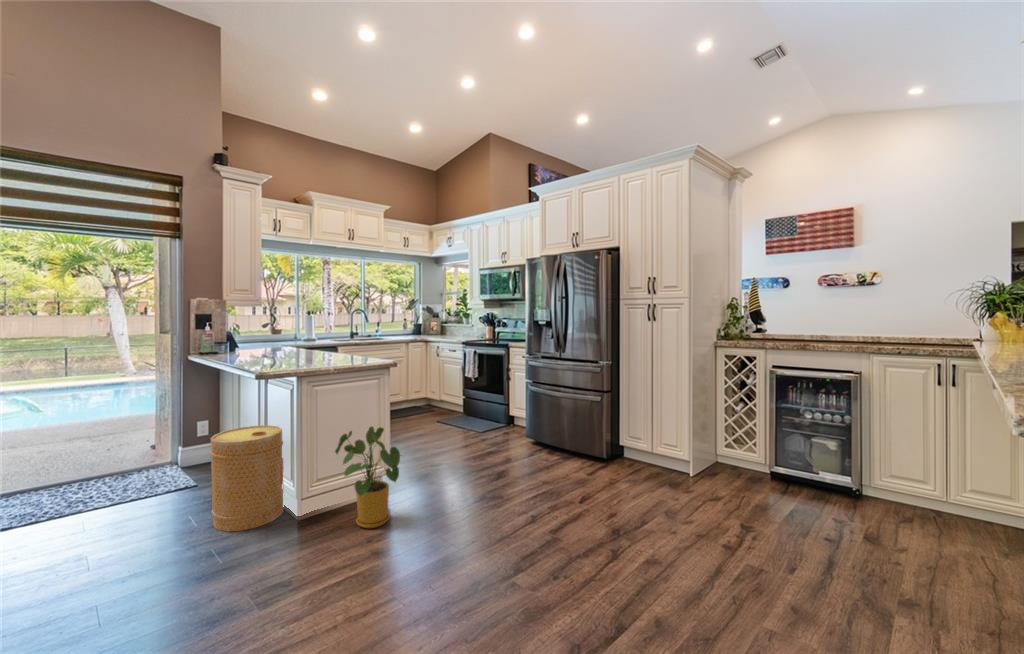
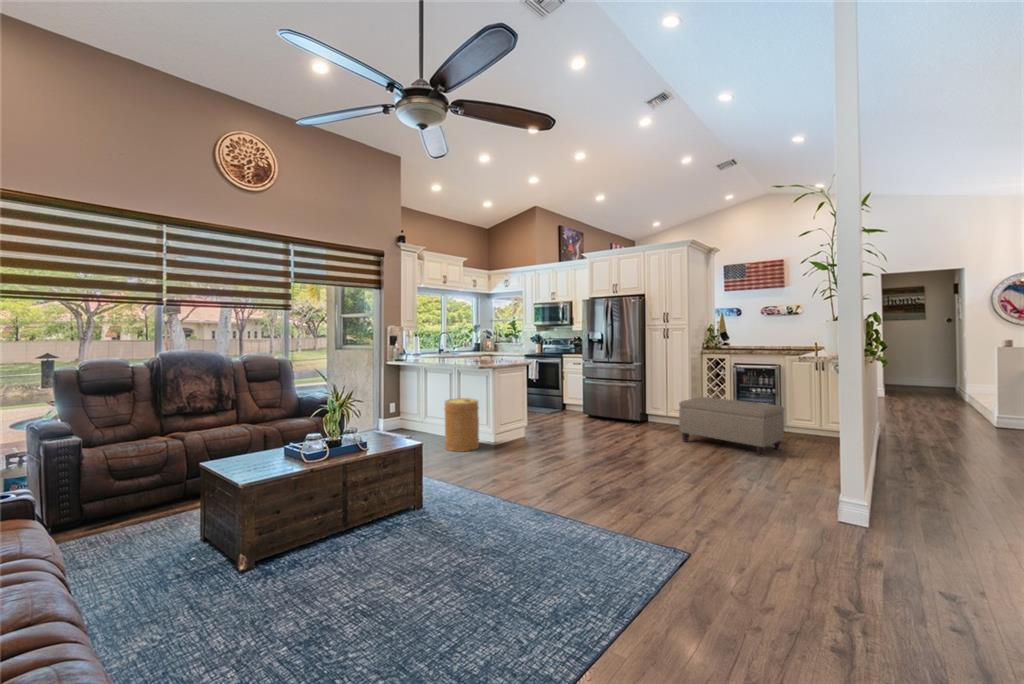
house plant: present [335,426,401,528] -> none [510,397,554,448]
ottoman: none [654,432,881,599] -> present [679,397,785,456]

